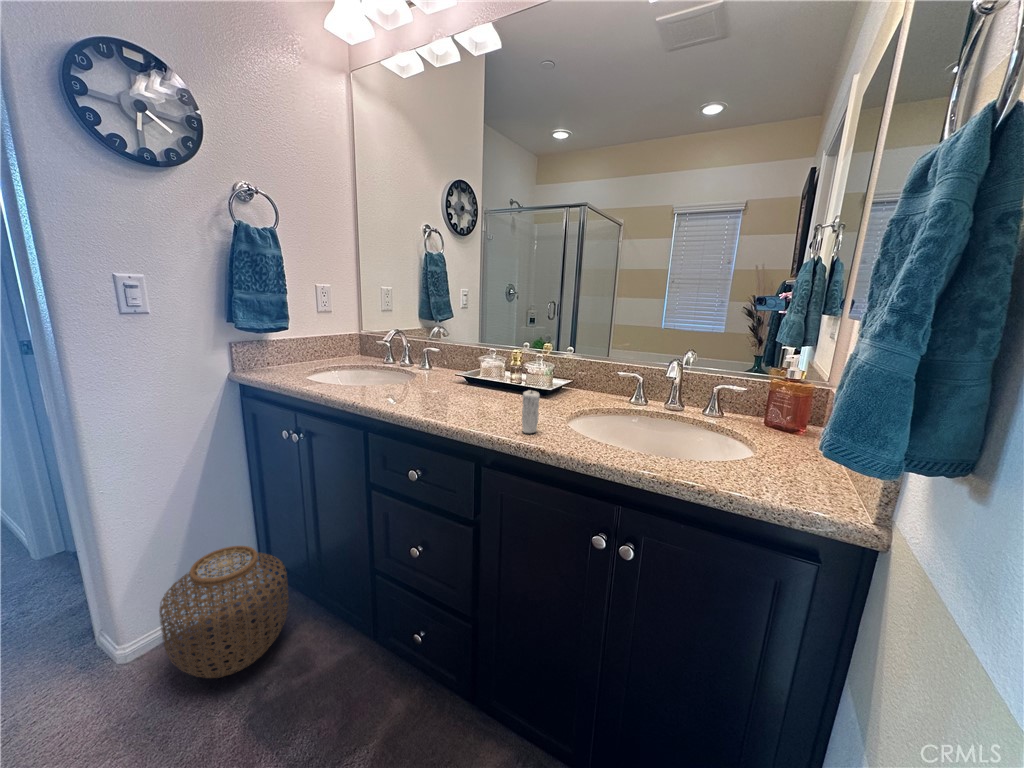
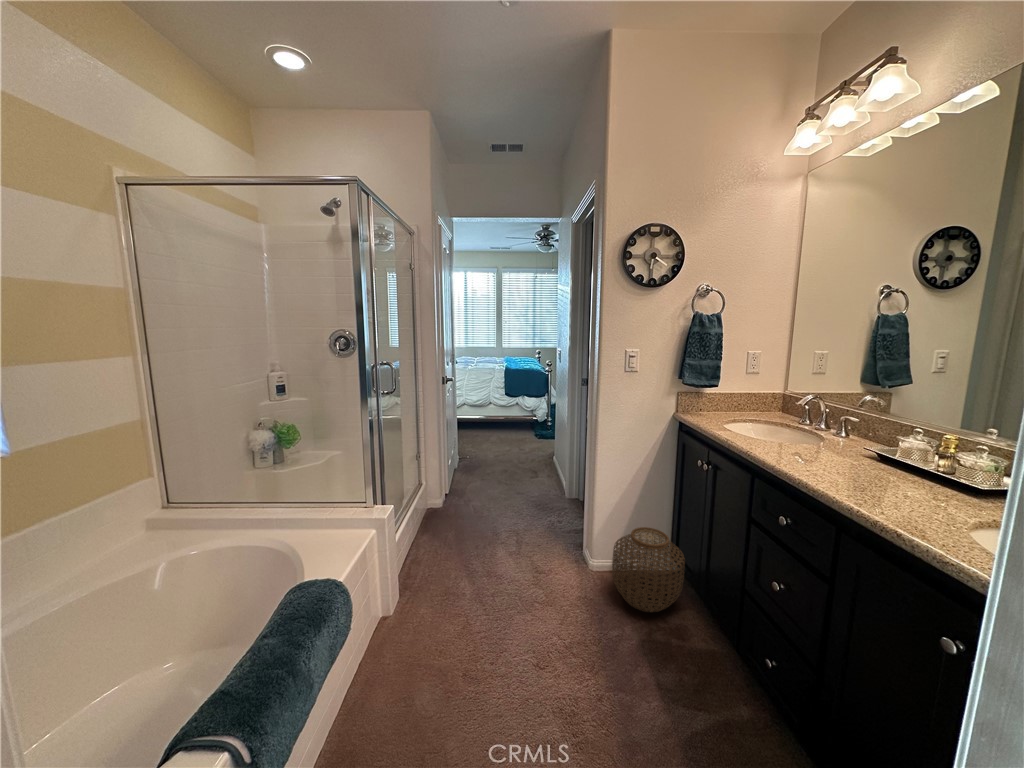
candle: present [522,390,540,433] -> none [887,470,912,516]

